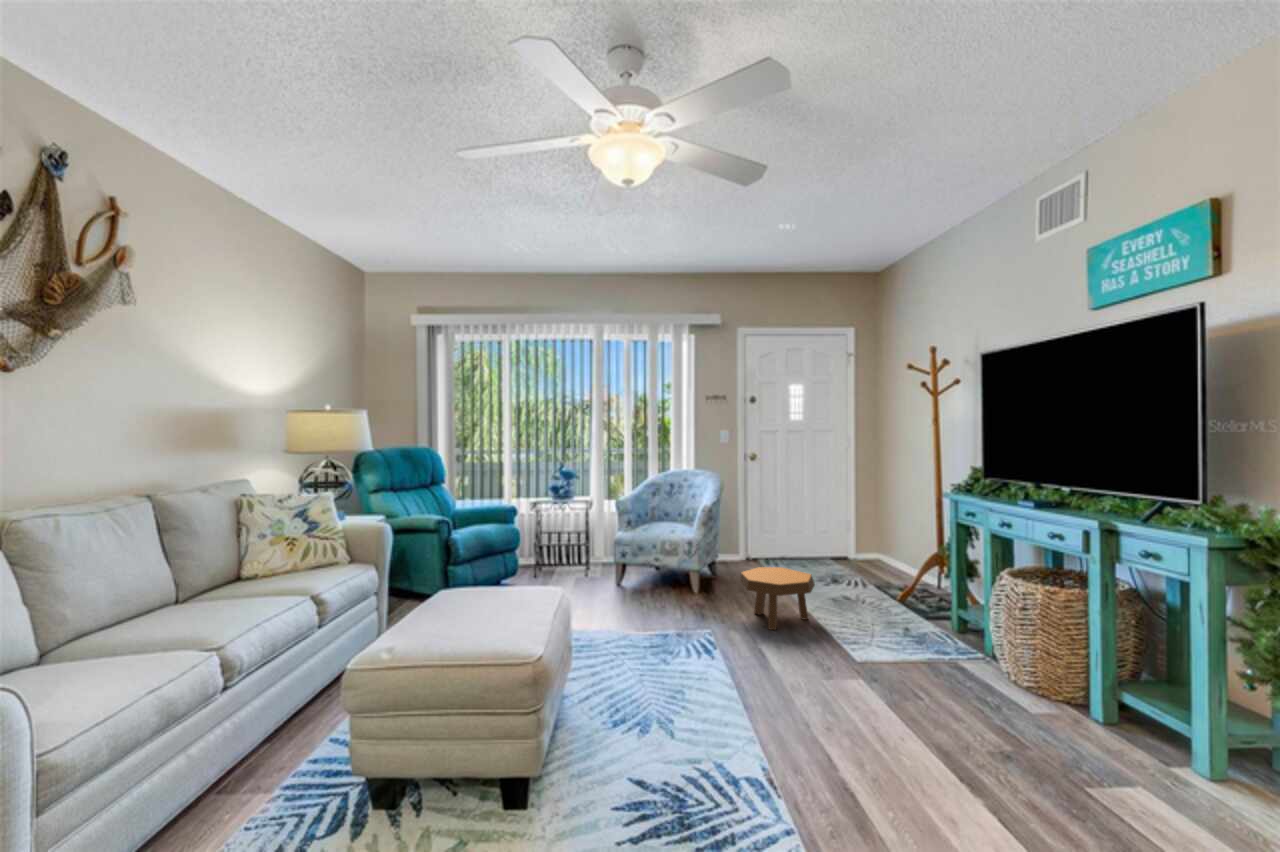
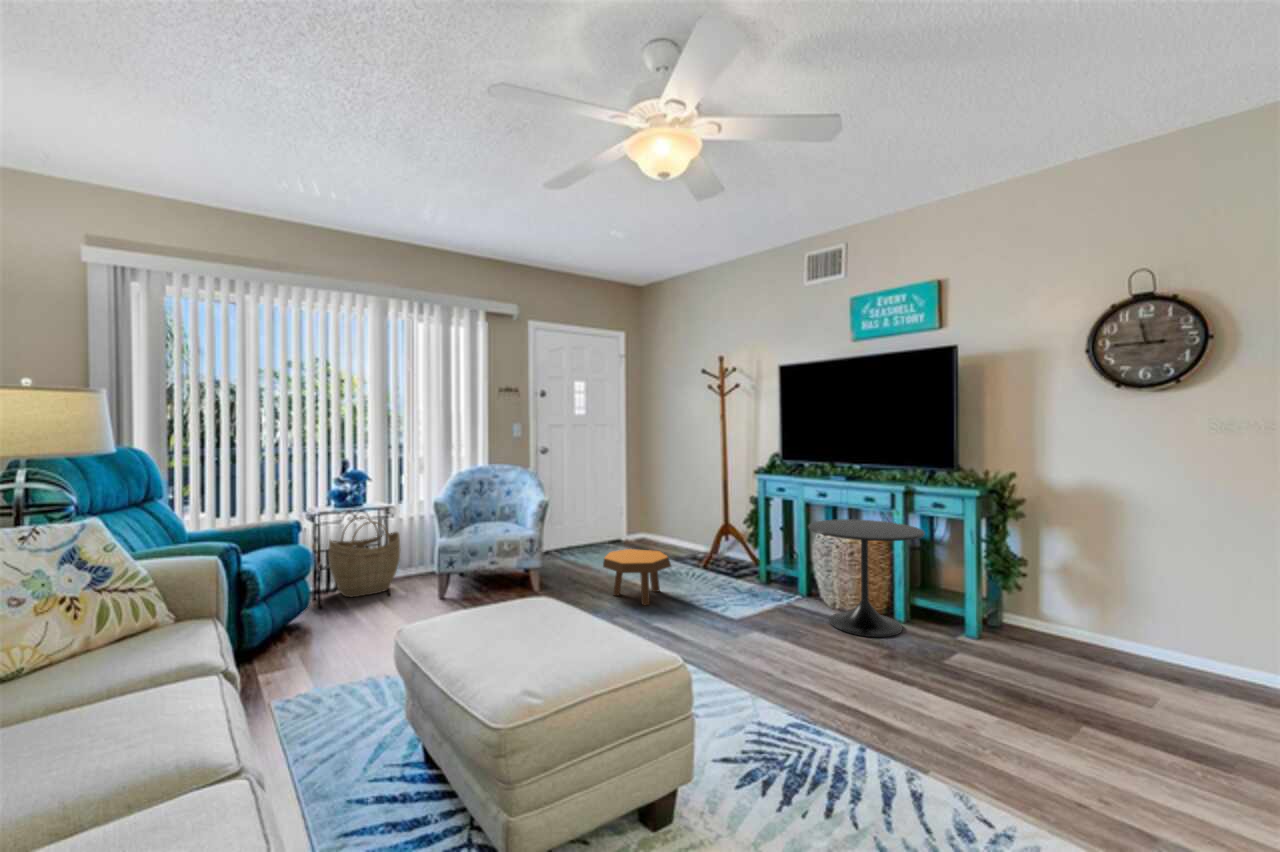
woven basket: none [544,507,599,574] -> present [328,517,400,597]
side table: none [928,564,1105,740] -> present [808,519,925,637]

